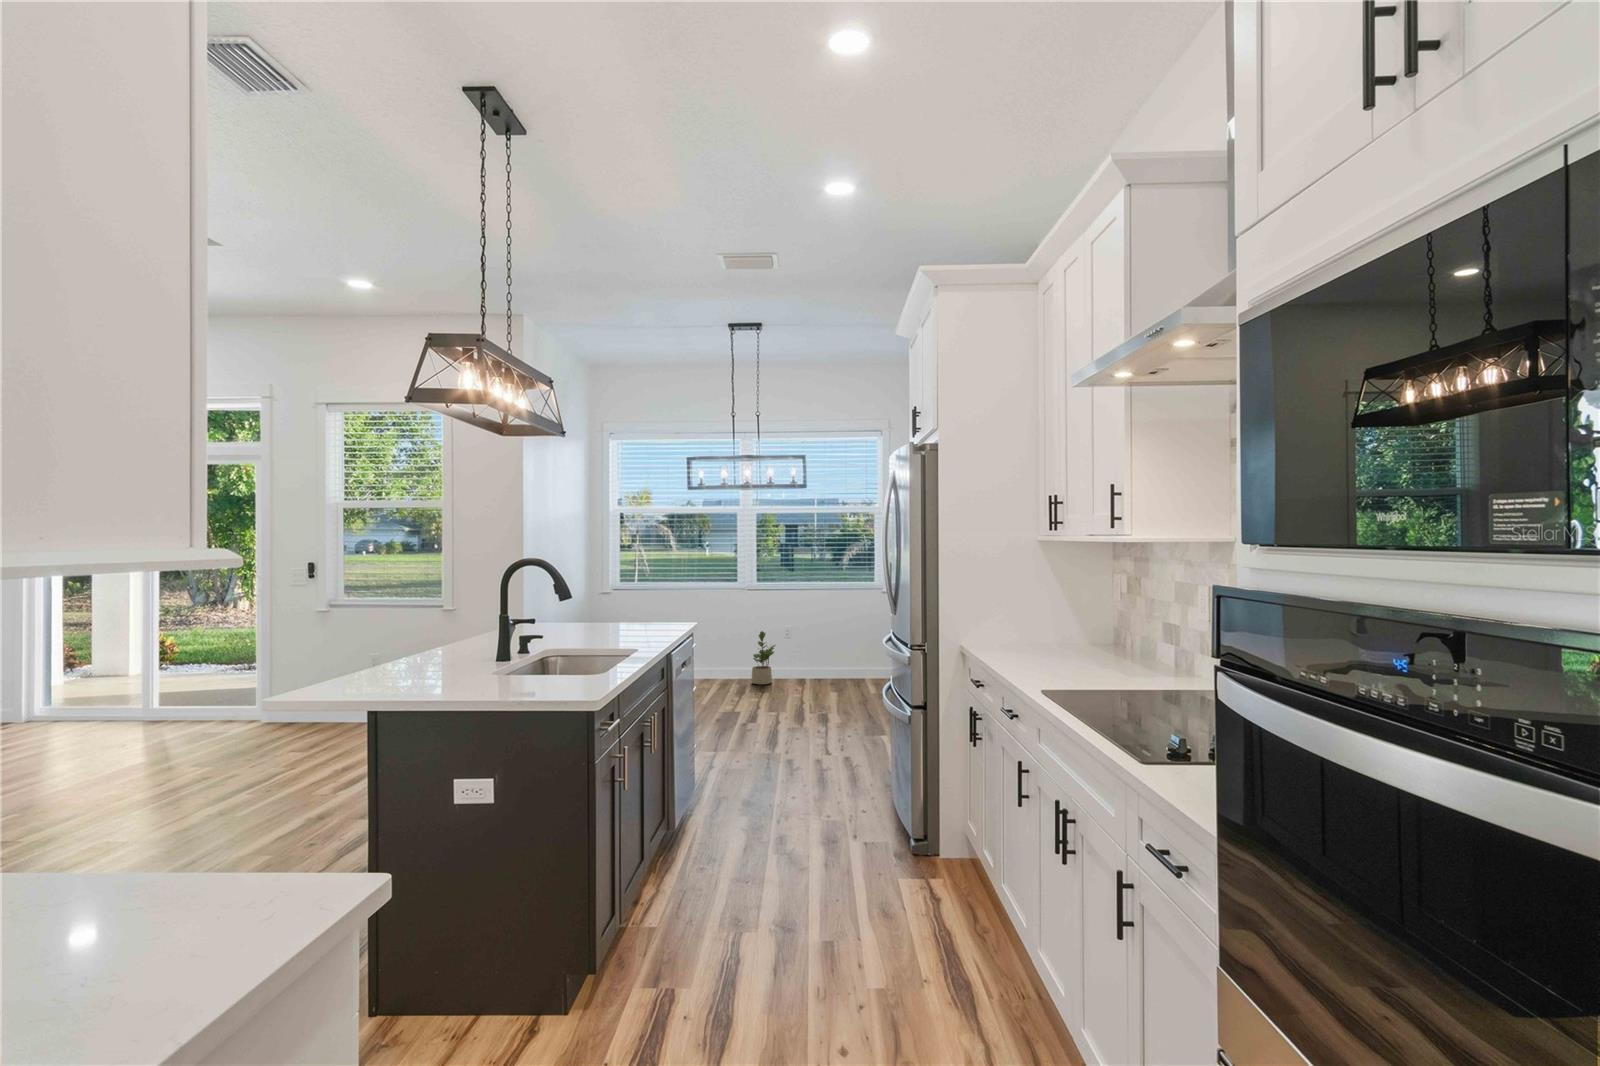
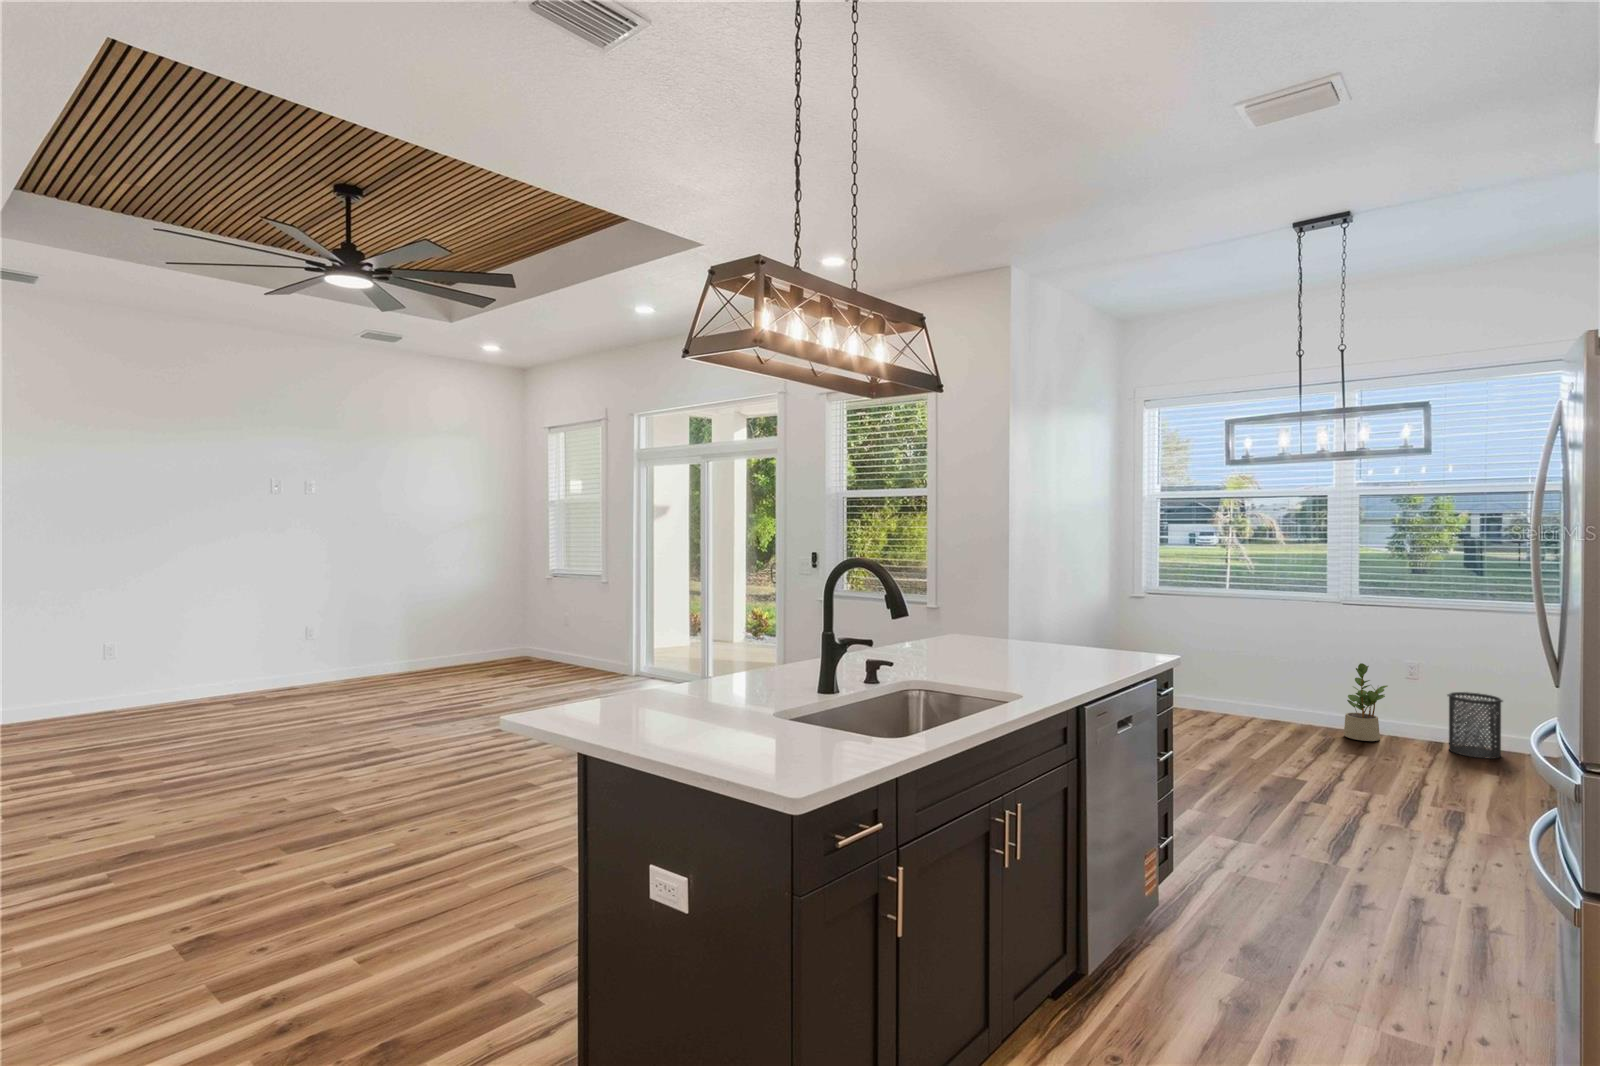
trash can: none [808,644,835,685] -> present [1448,692,1503,759]

